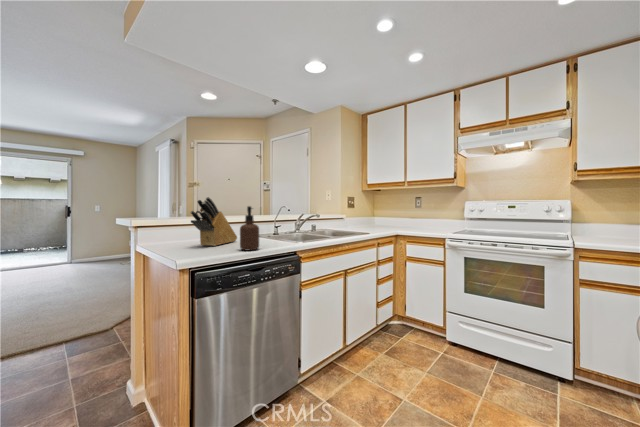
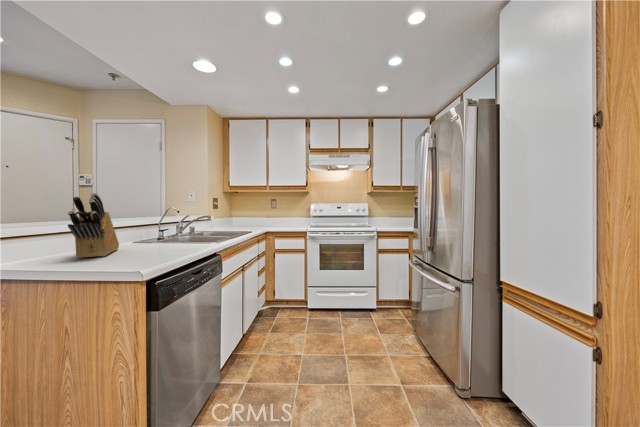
soap dispenser: present [240,206,259,250] -> none [156,206,180,255]

